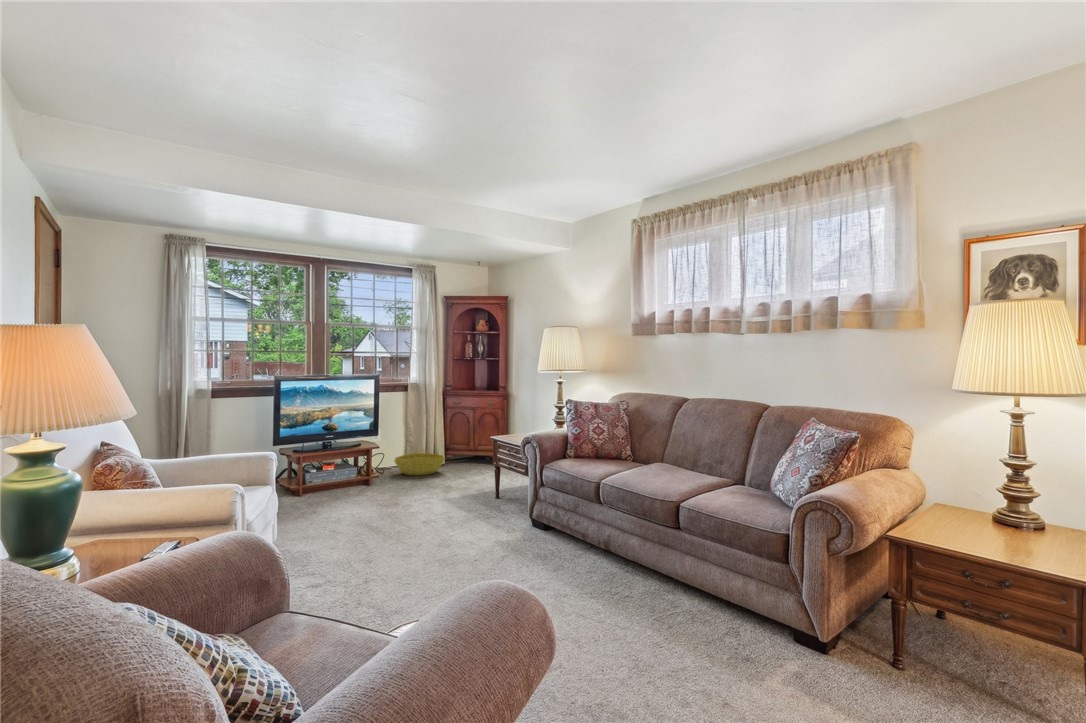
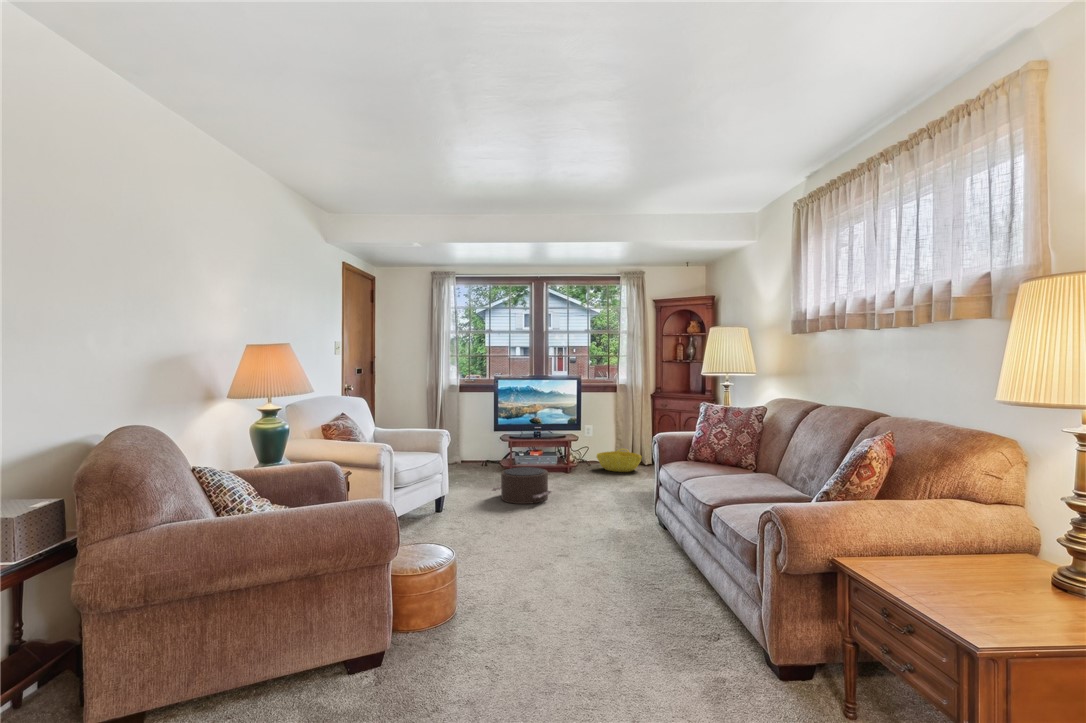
pouf: none [311,484,392,532] -> present [492,467,551,504]

